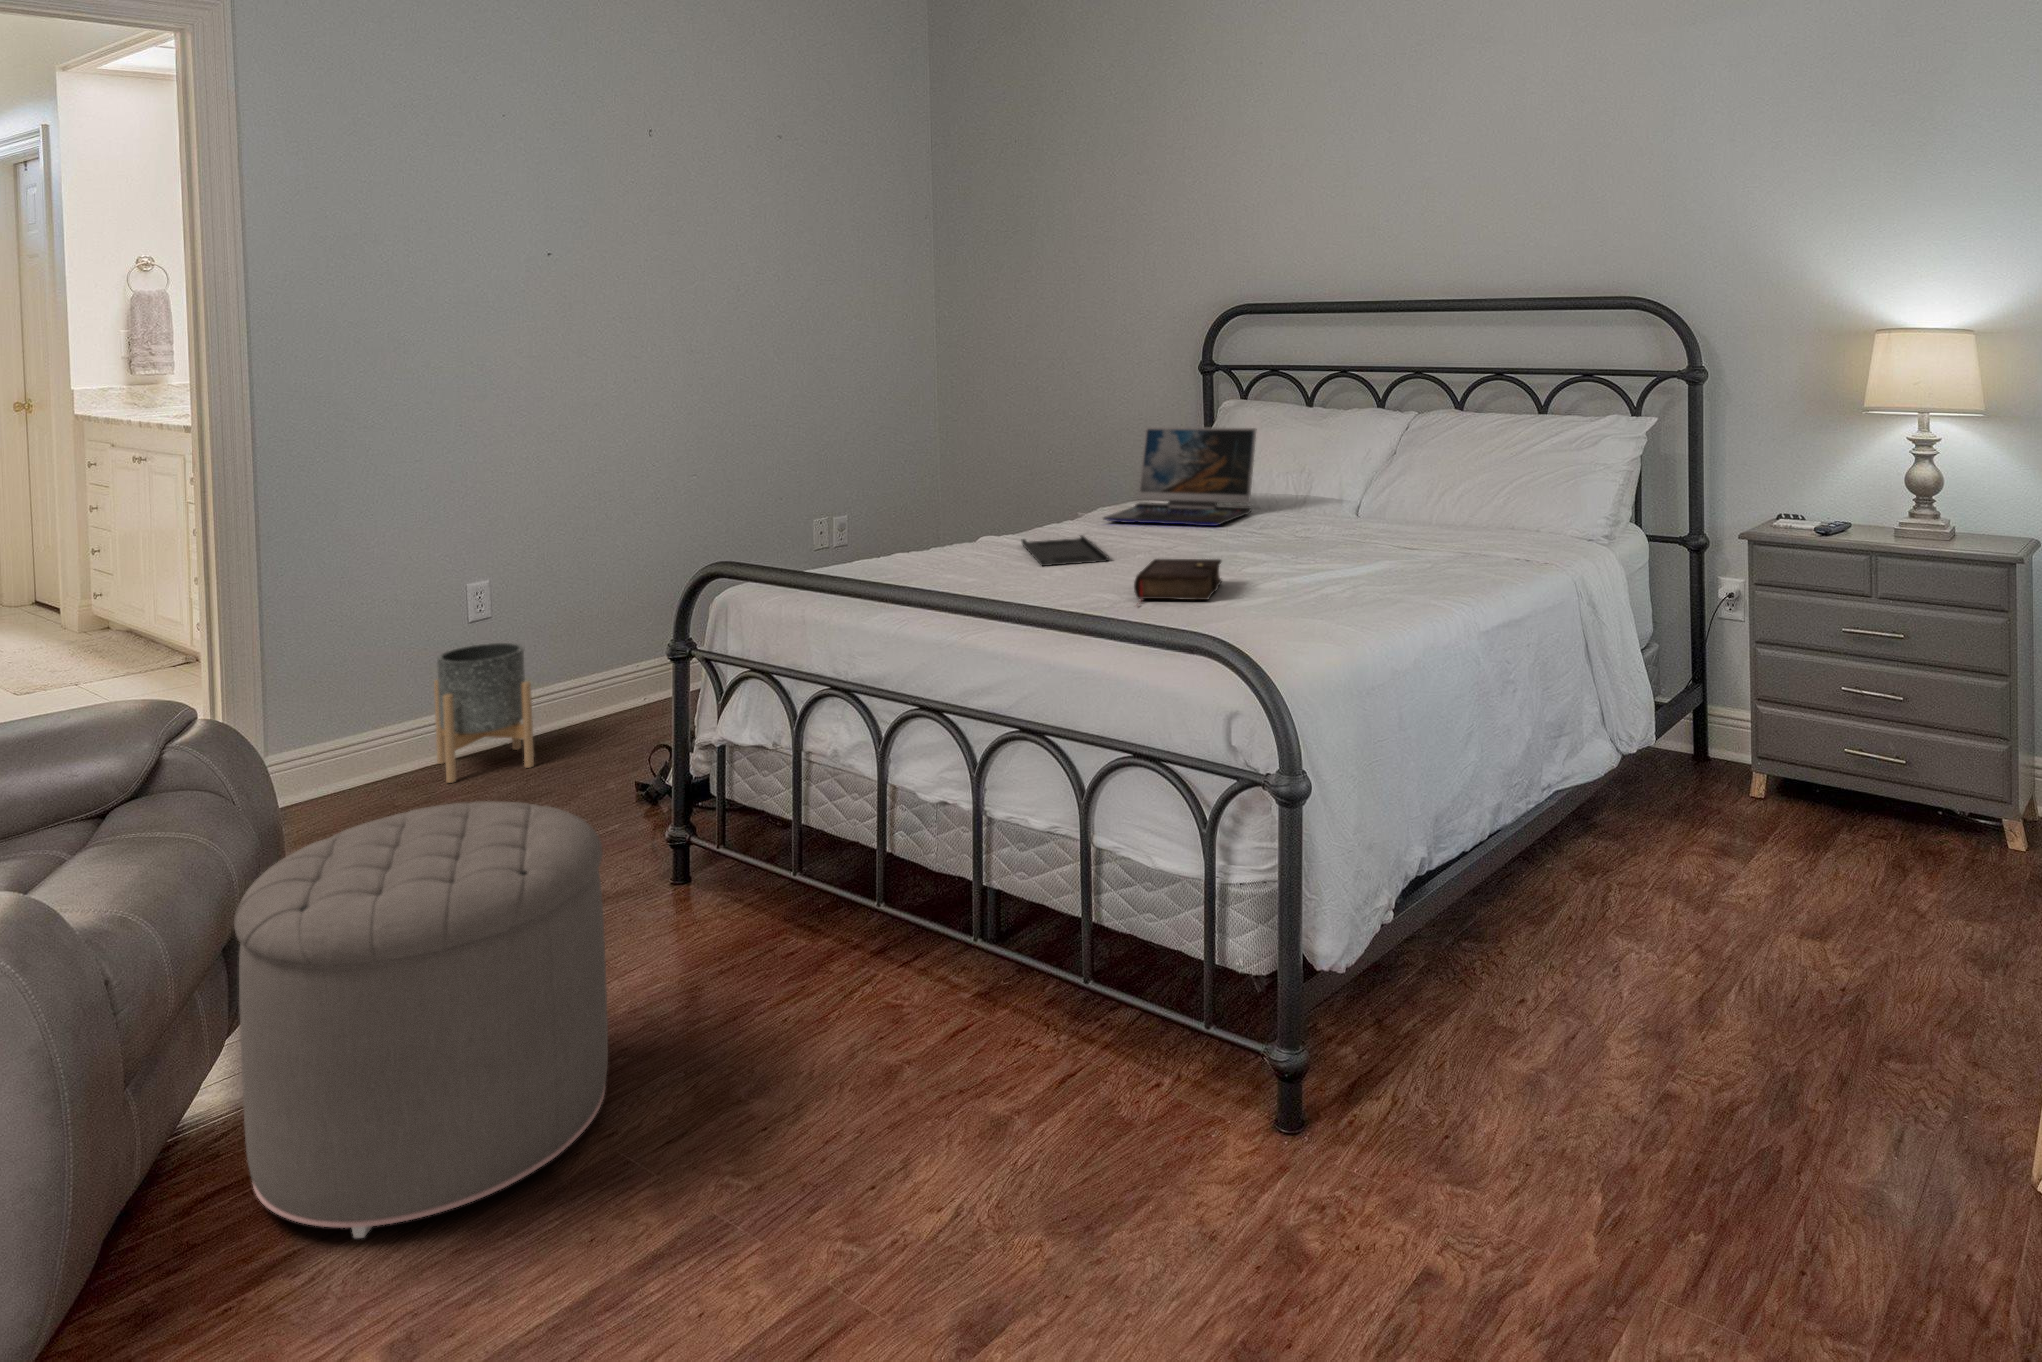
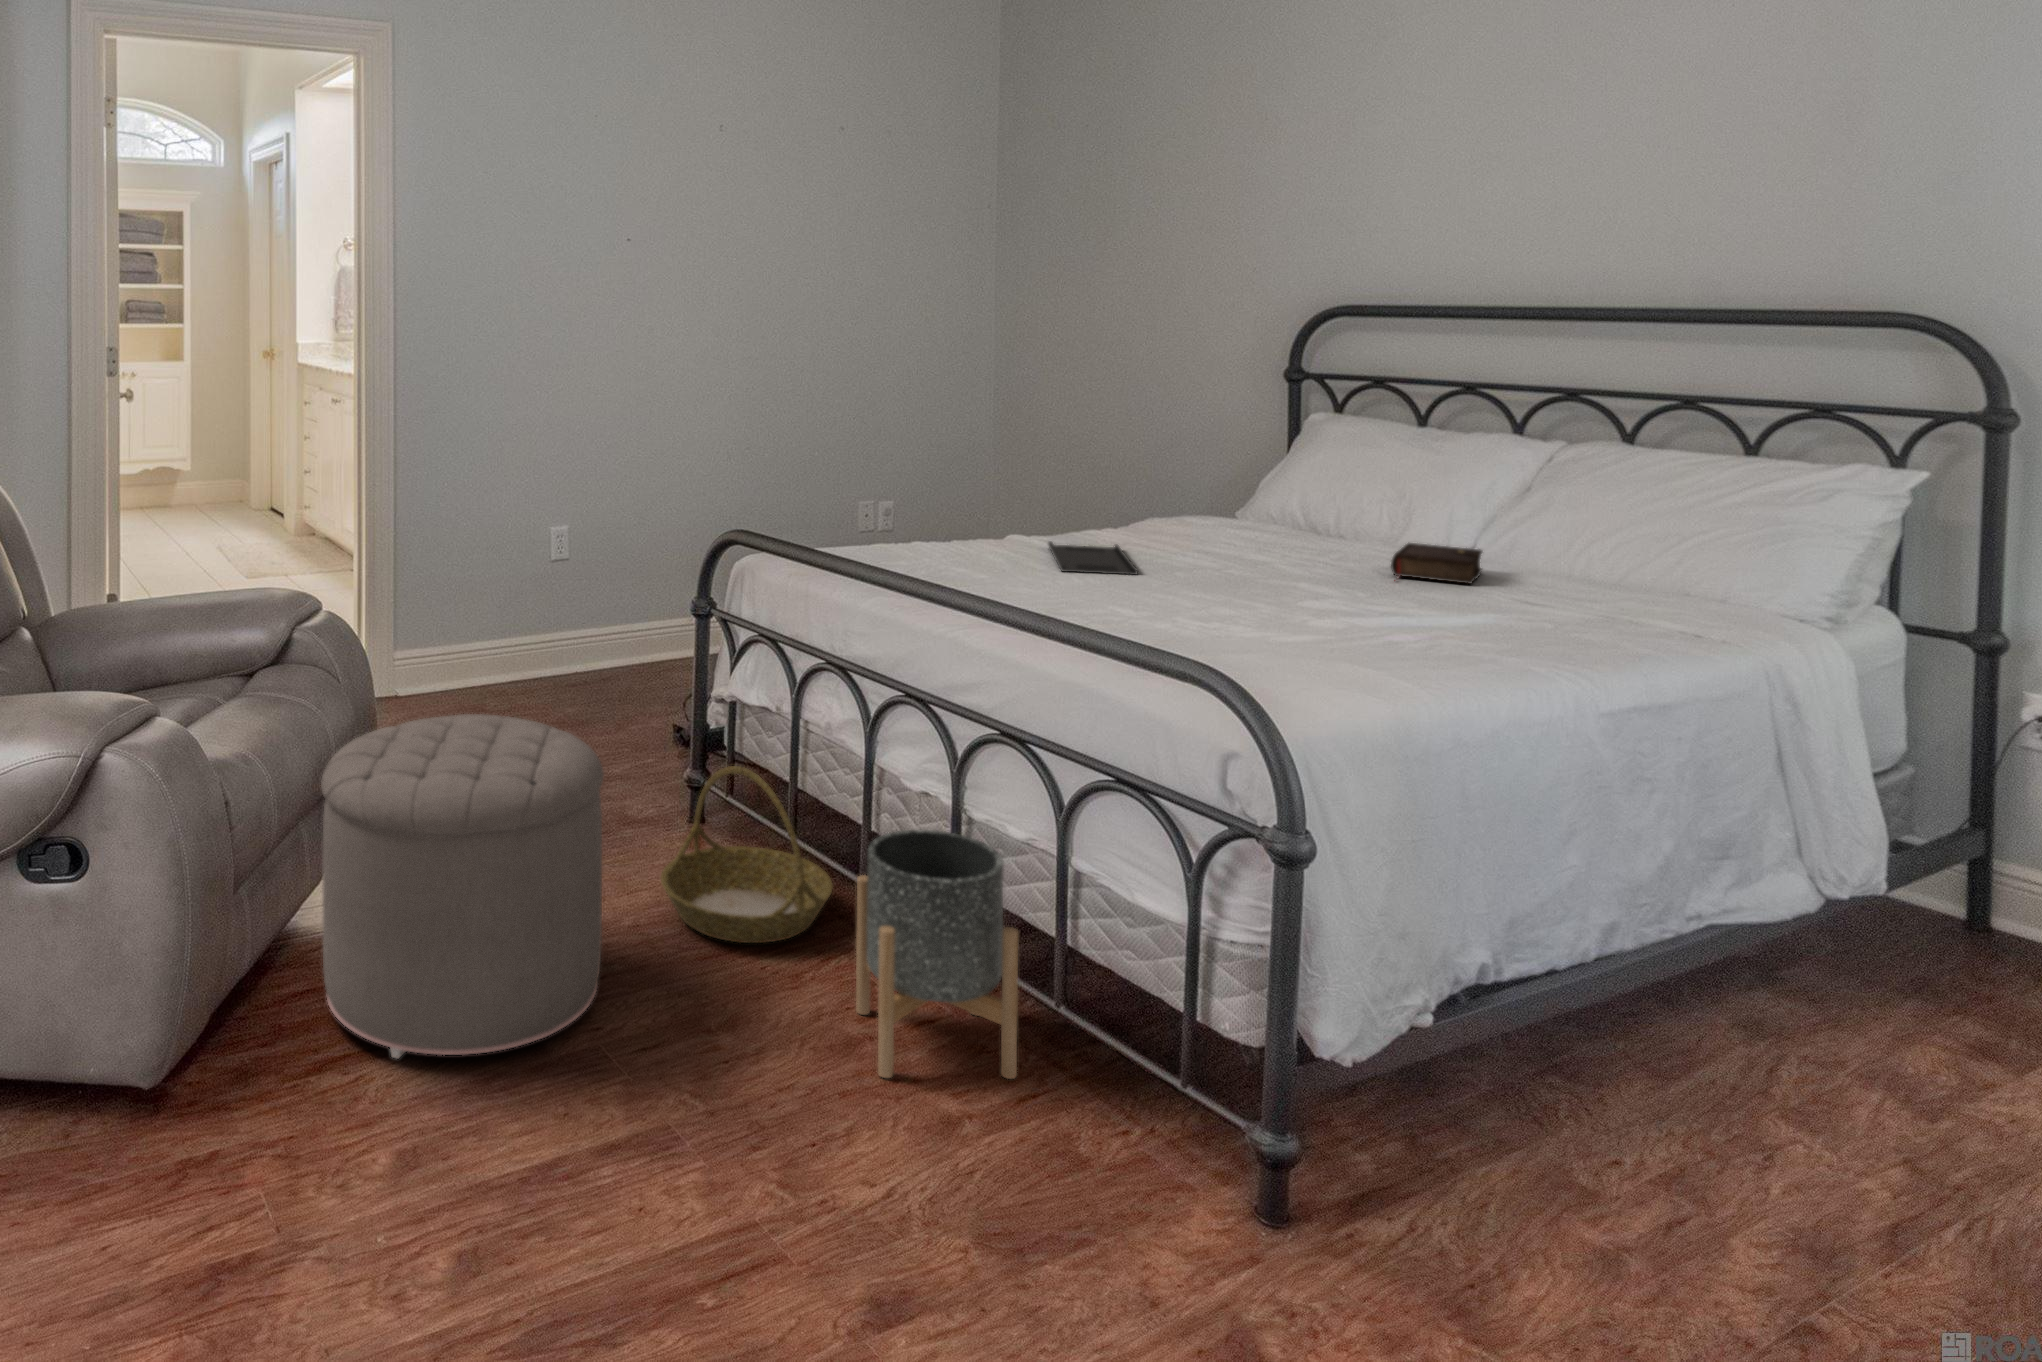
laptop: present [1104,427,1257,526] -> none [1147,434,1343,550]
book: present [1134,559,1222,600] -> present [1391,543,1482,584]
planter: present [434,643,534,783] -> present [856,830,1018,1079]
basket: none [661,809,848,998] -> present [660,766,833,943]

